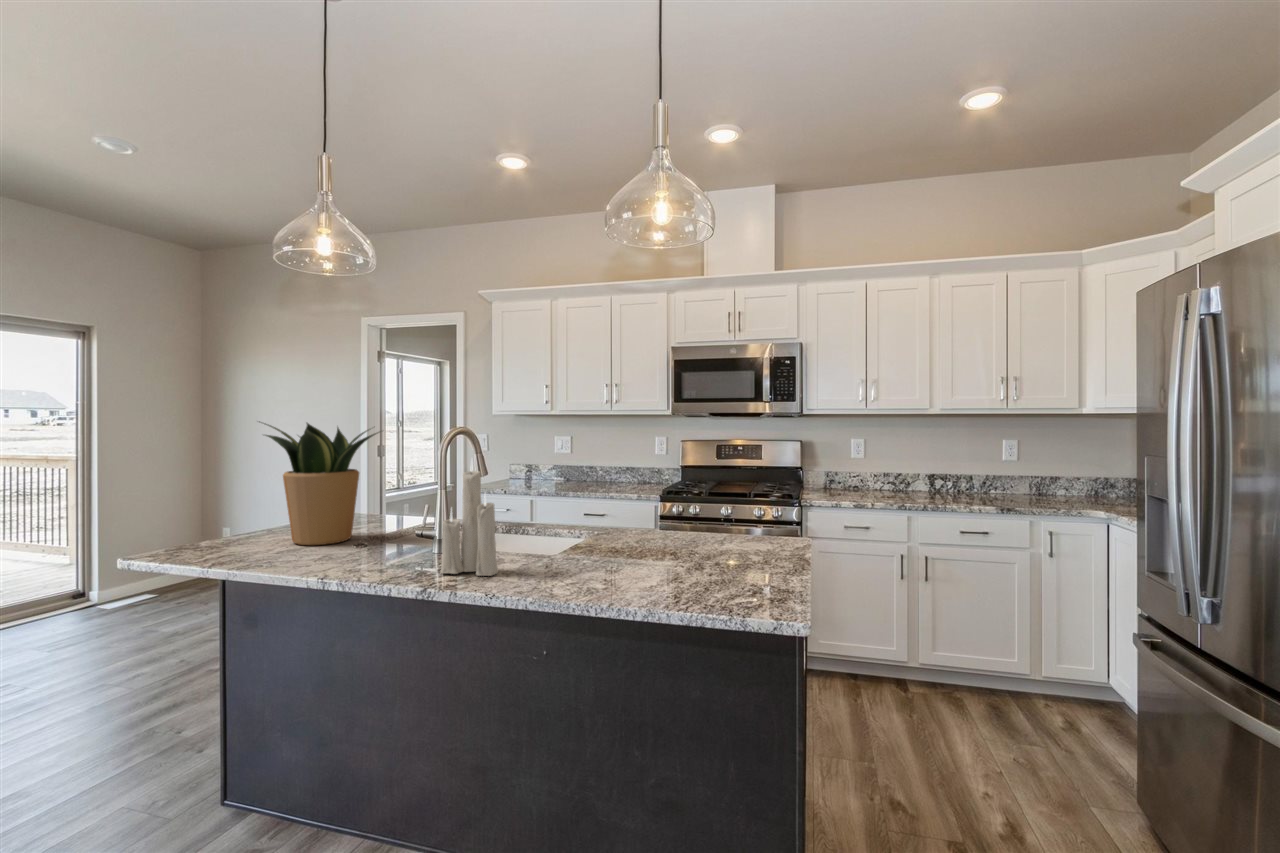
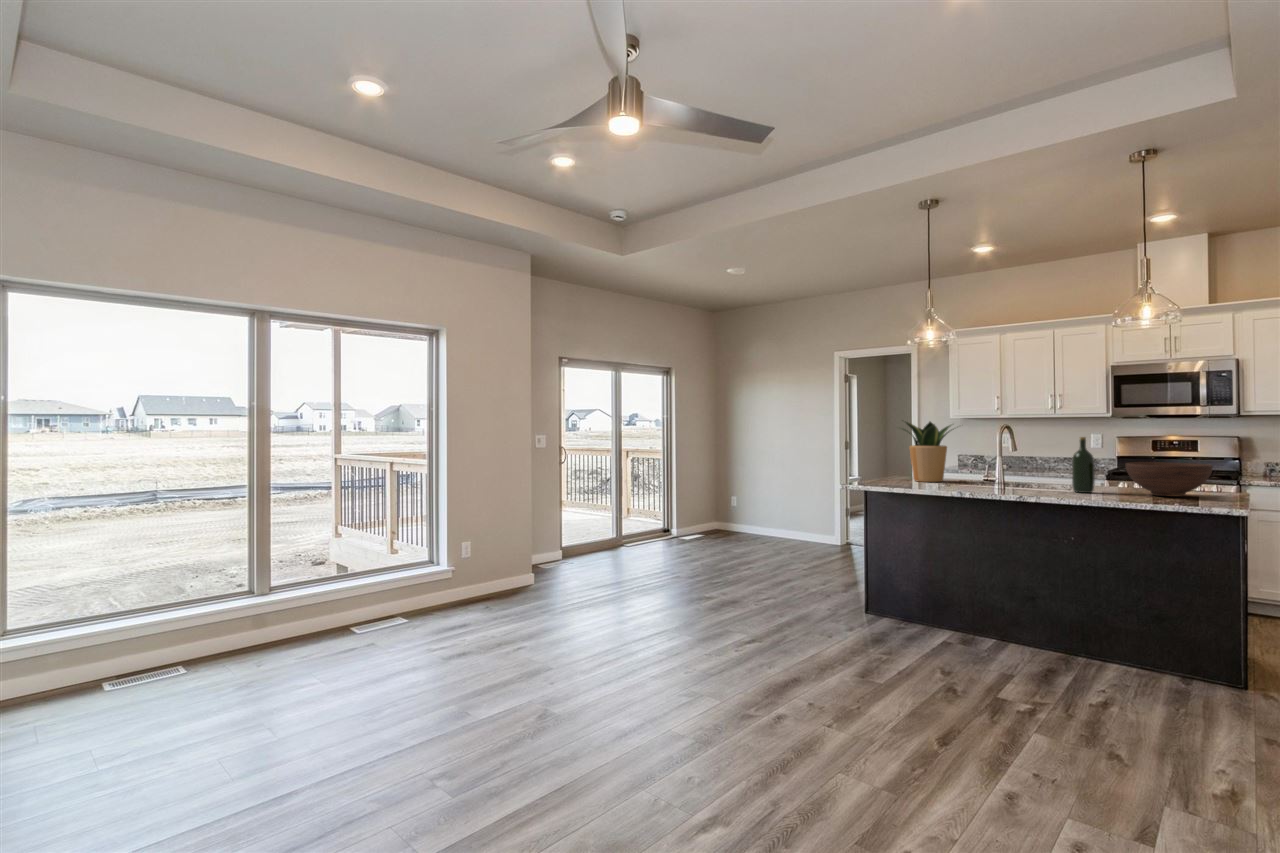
wine bottle: none [519,460,559,579] -> present [1072,437,1095,493]
candle: present [441,461,498,576] -> none [1026,433,1058,491]
fruit bowl: none [609,507,748,585] -> present [1126,462,1213,497]

